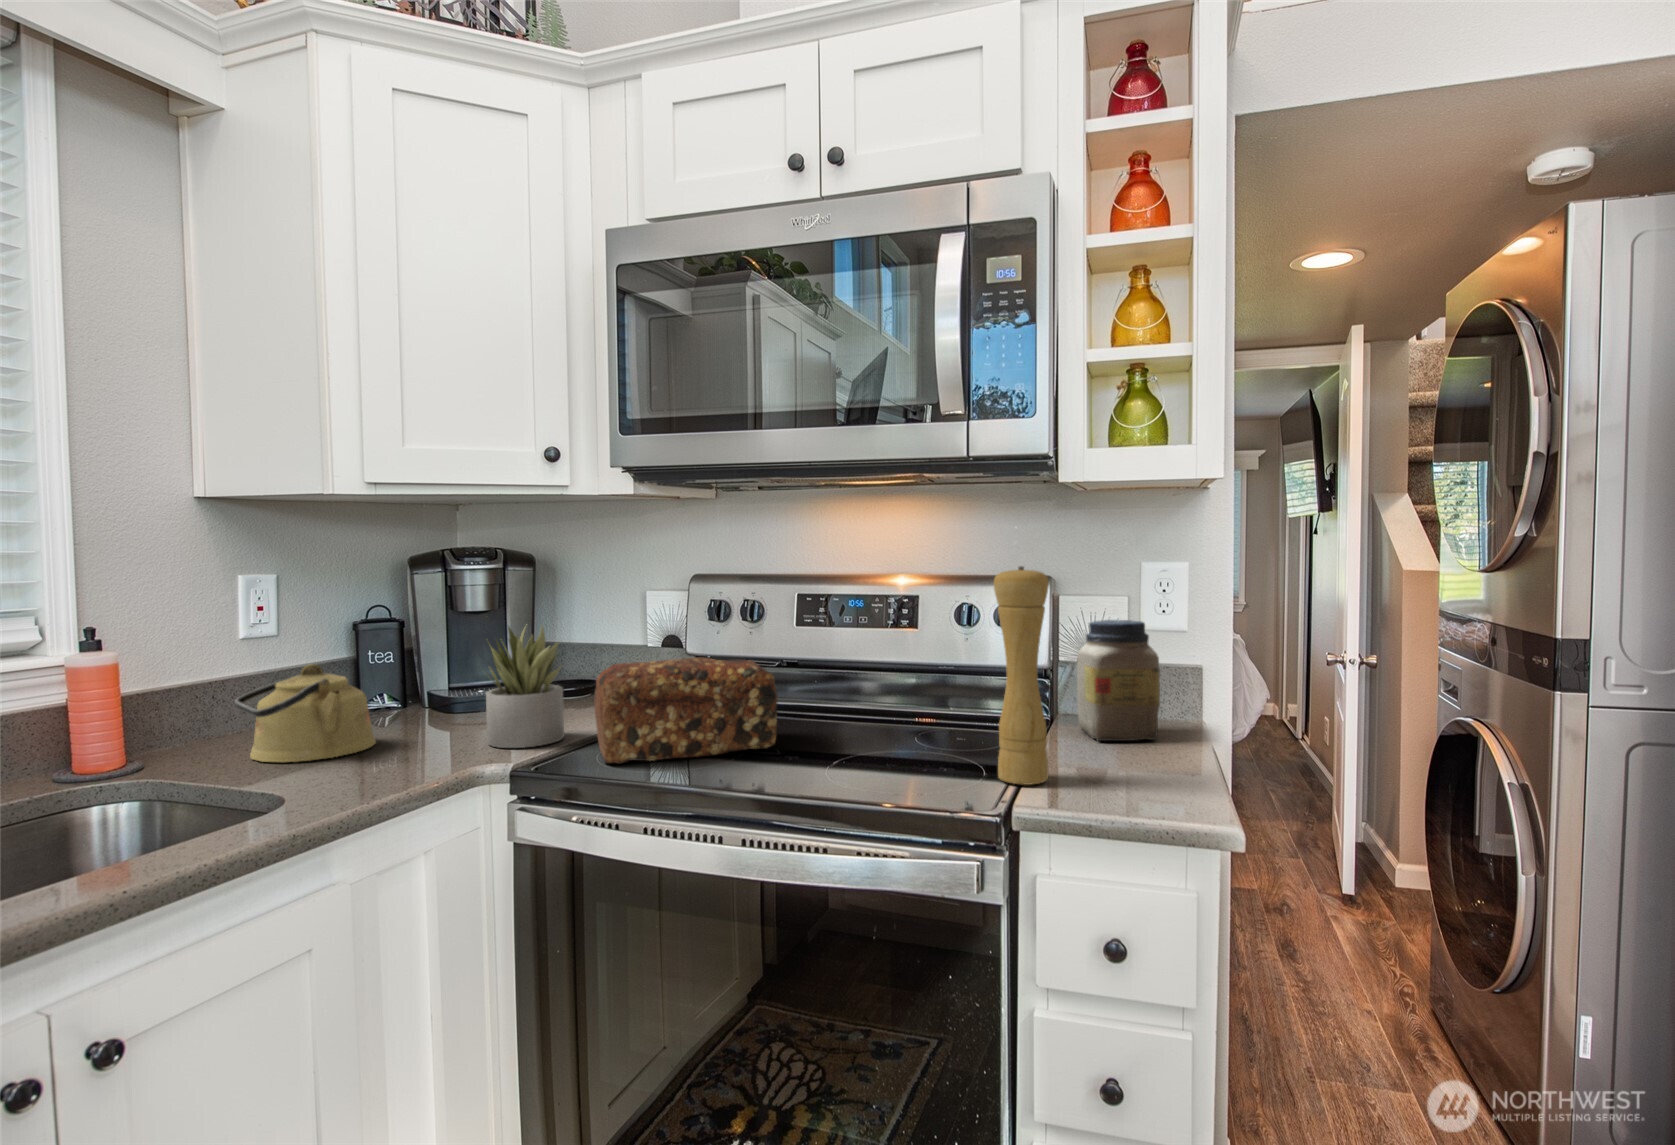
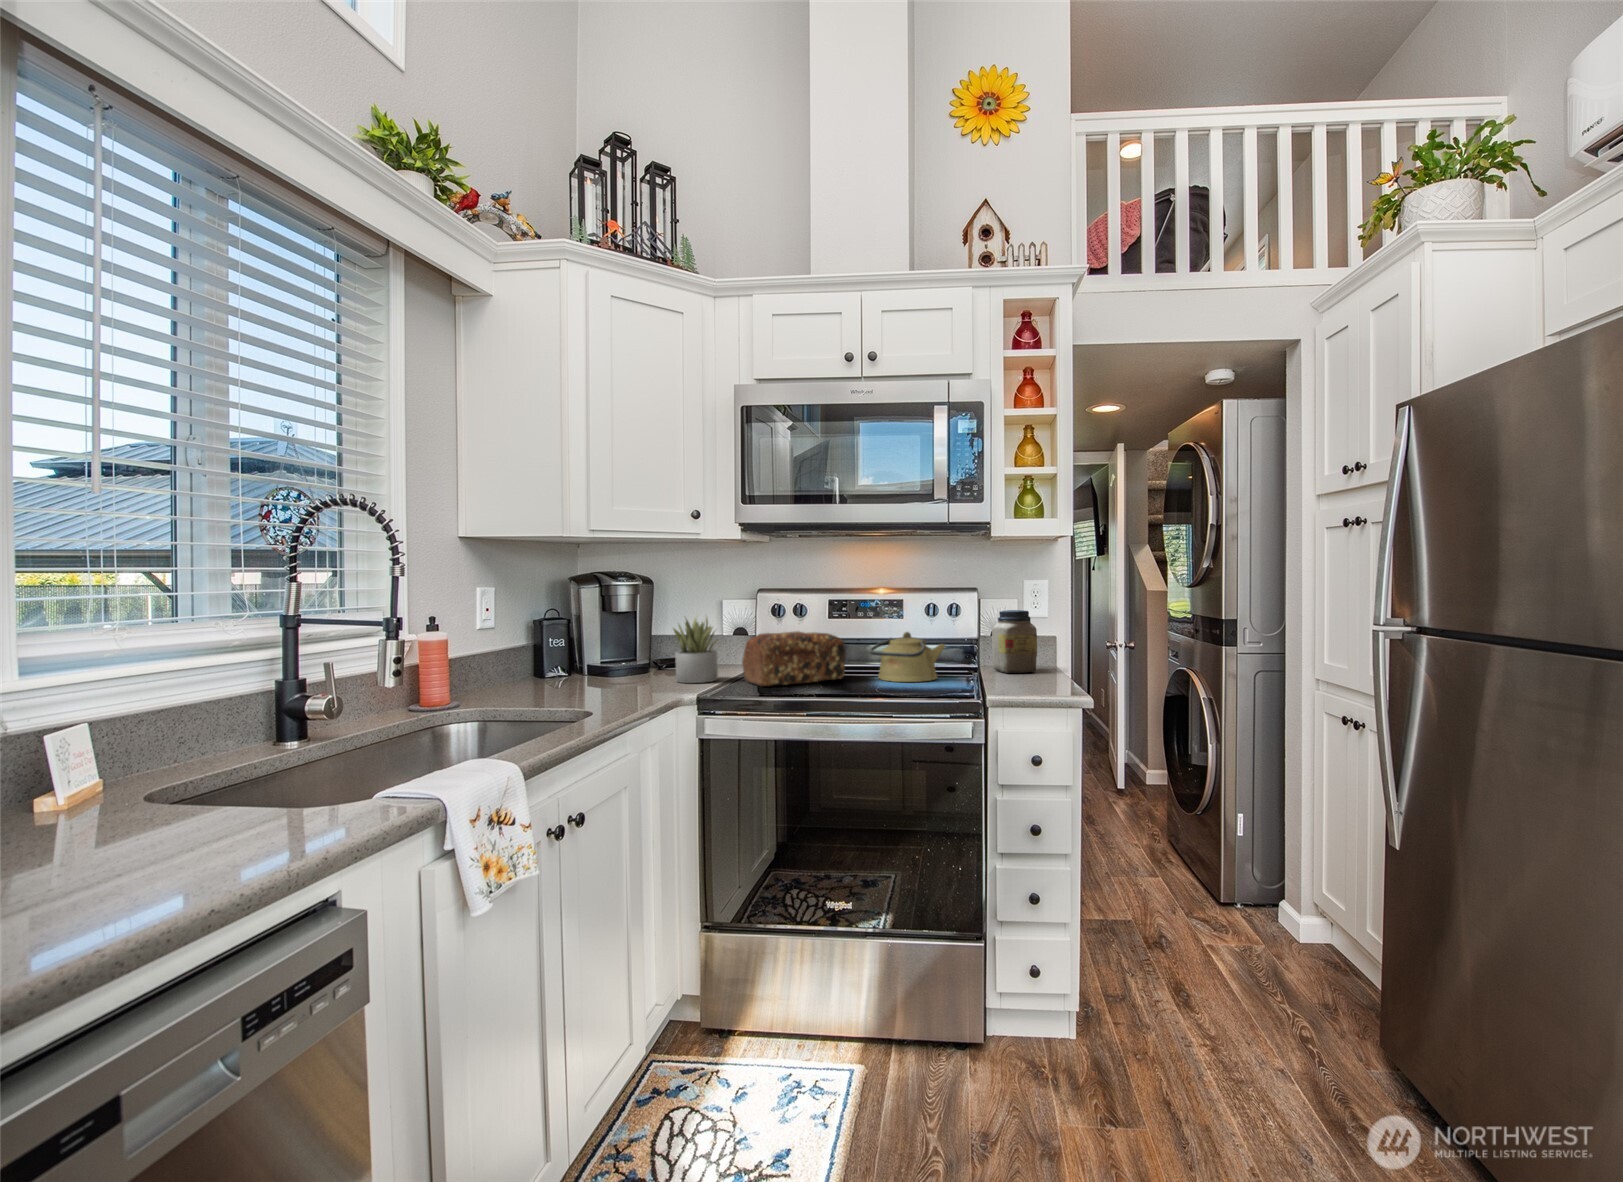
pepper mill: present [994,566,1049,785] -> none [968,580,995,687]
kettle: present [235,664,376,762] -> present [870,632,945,682]

